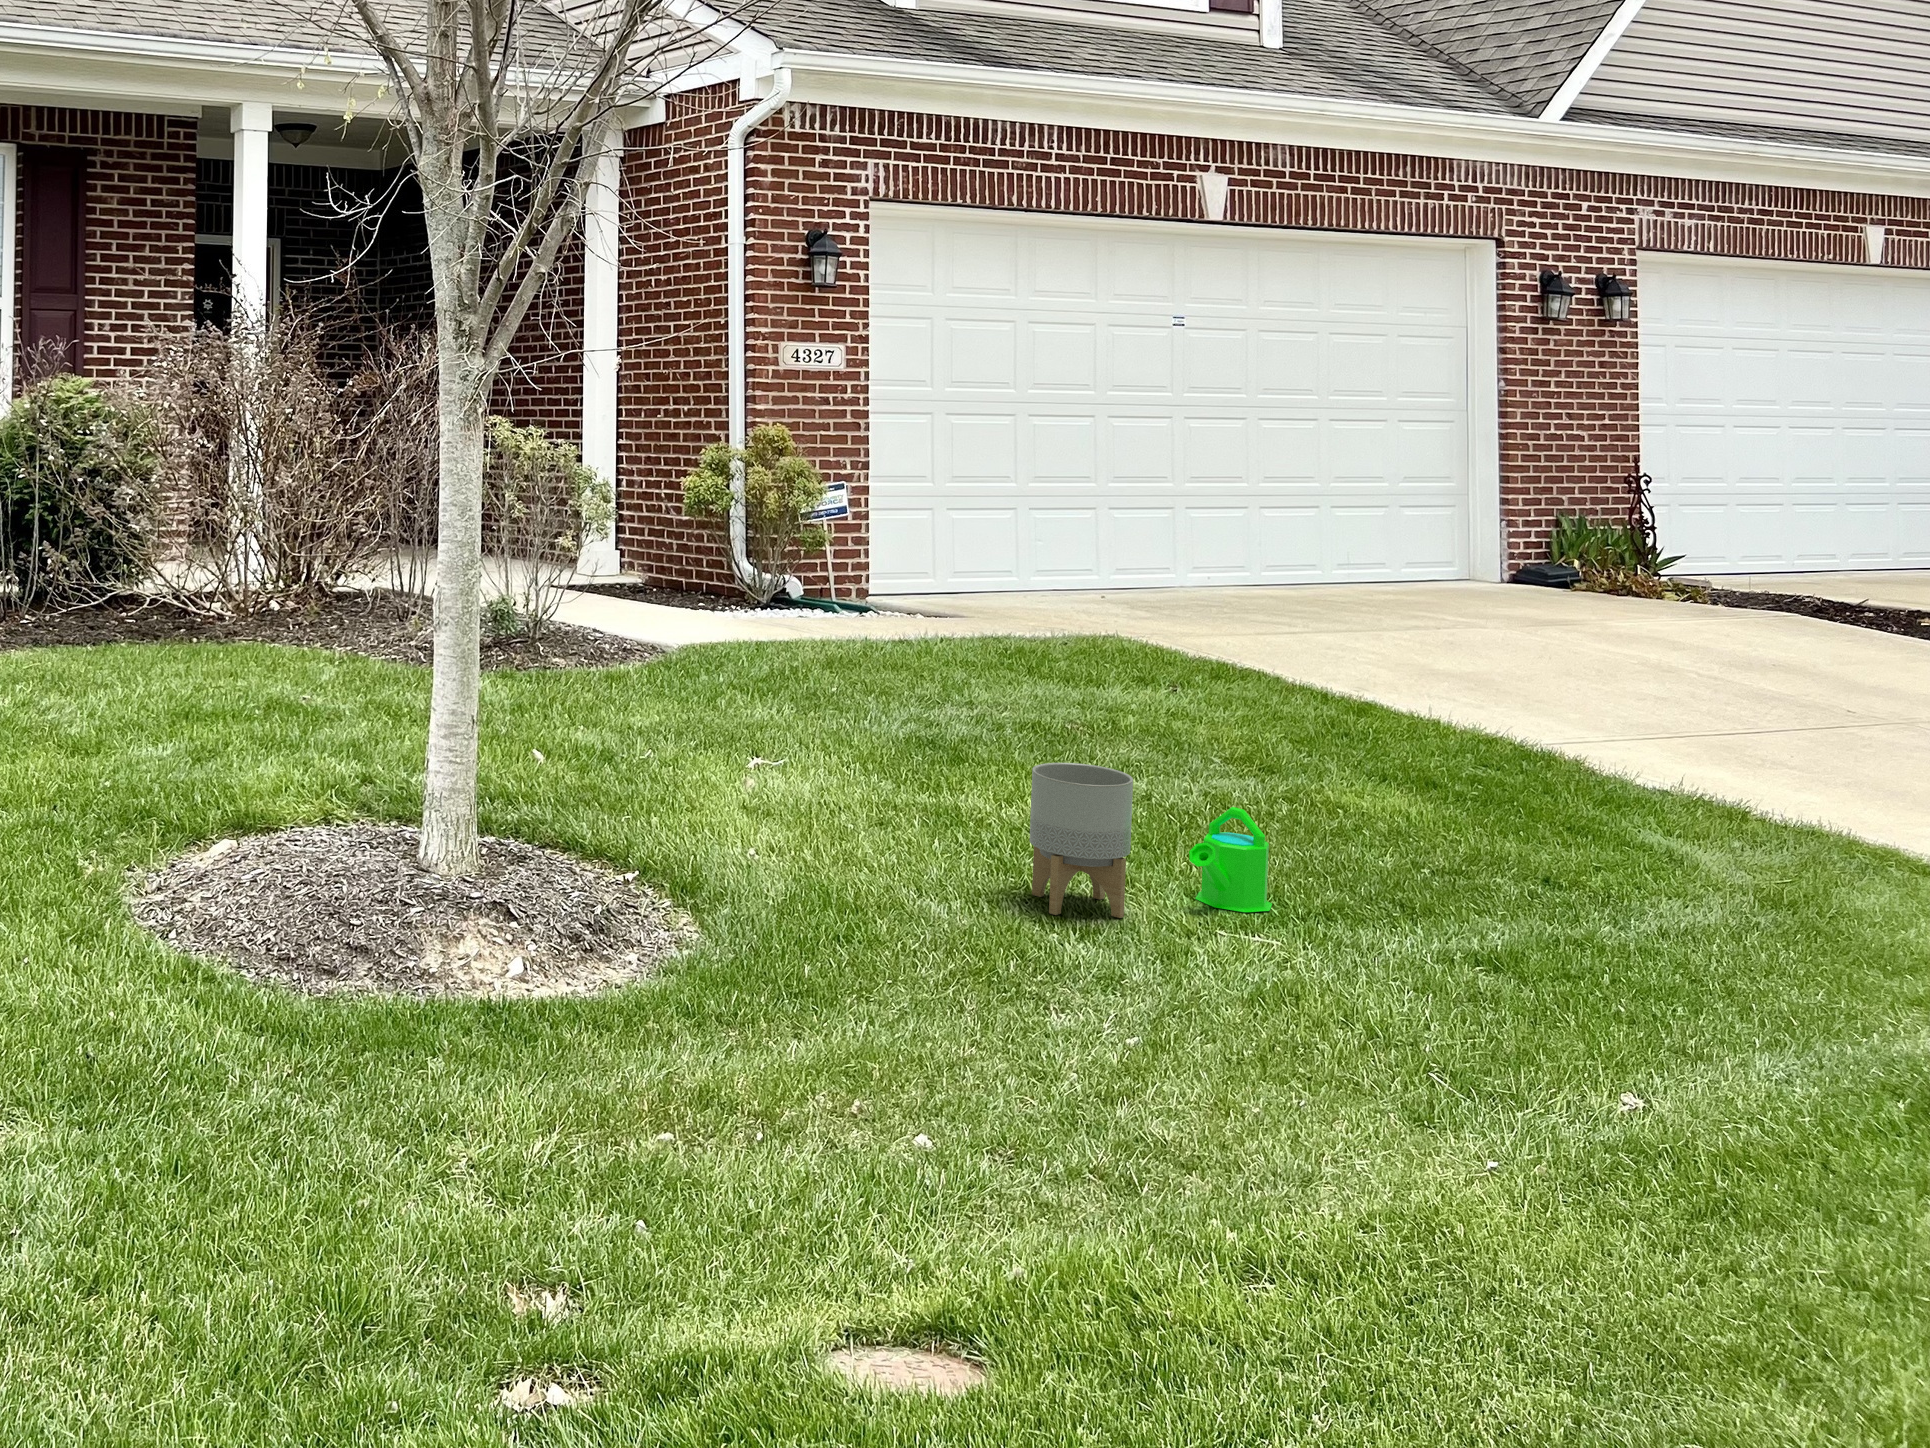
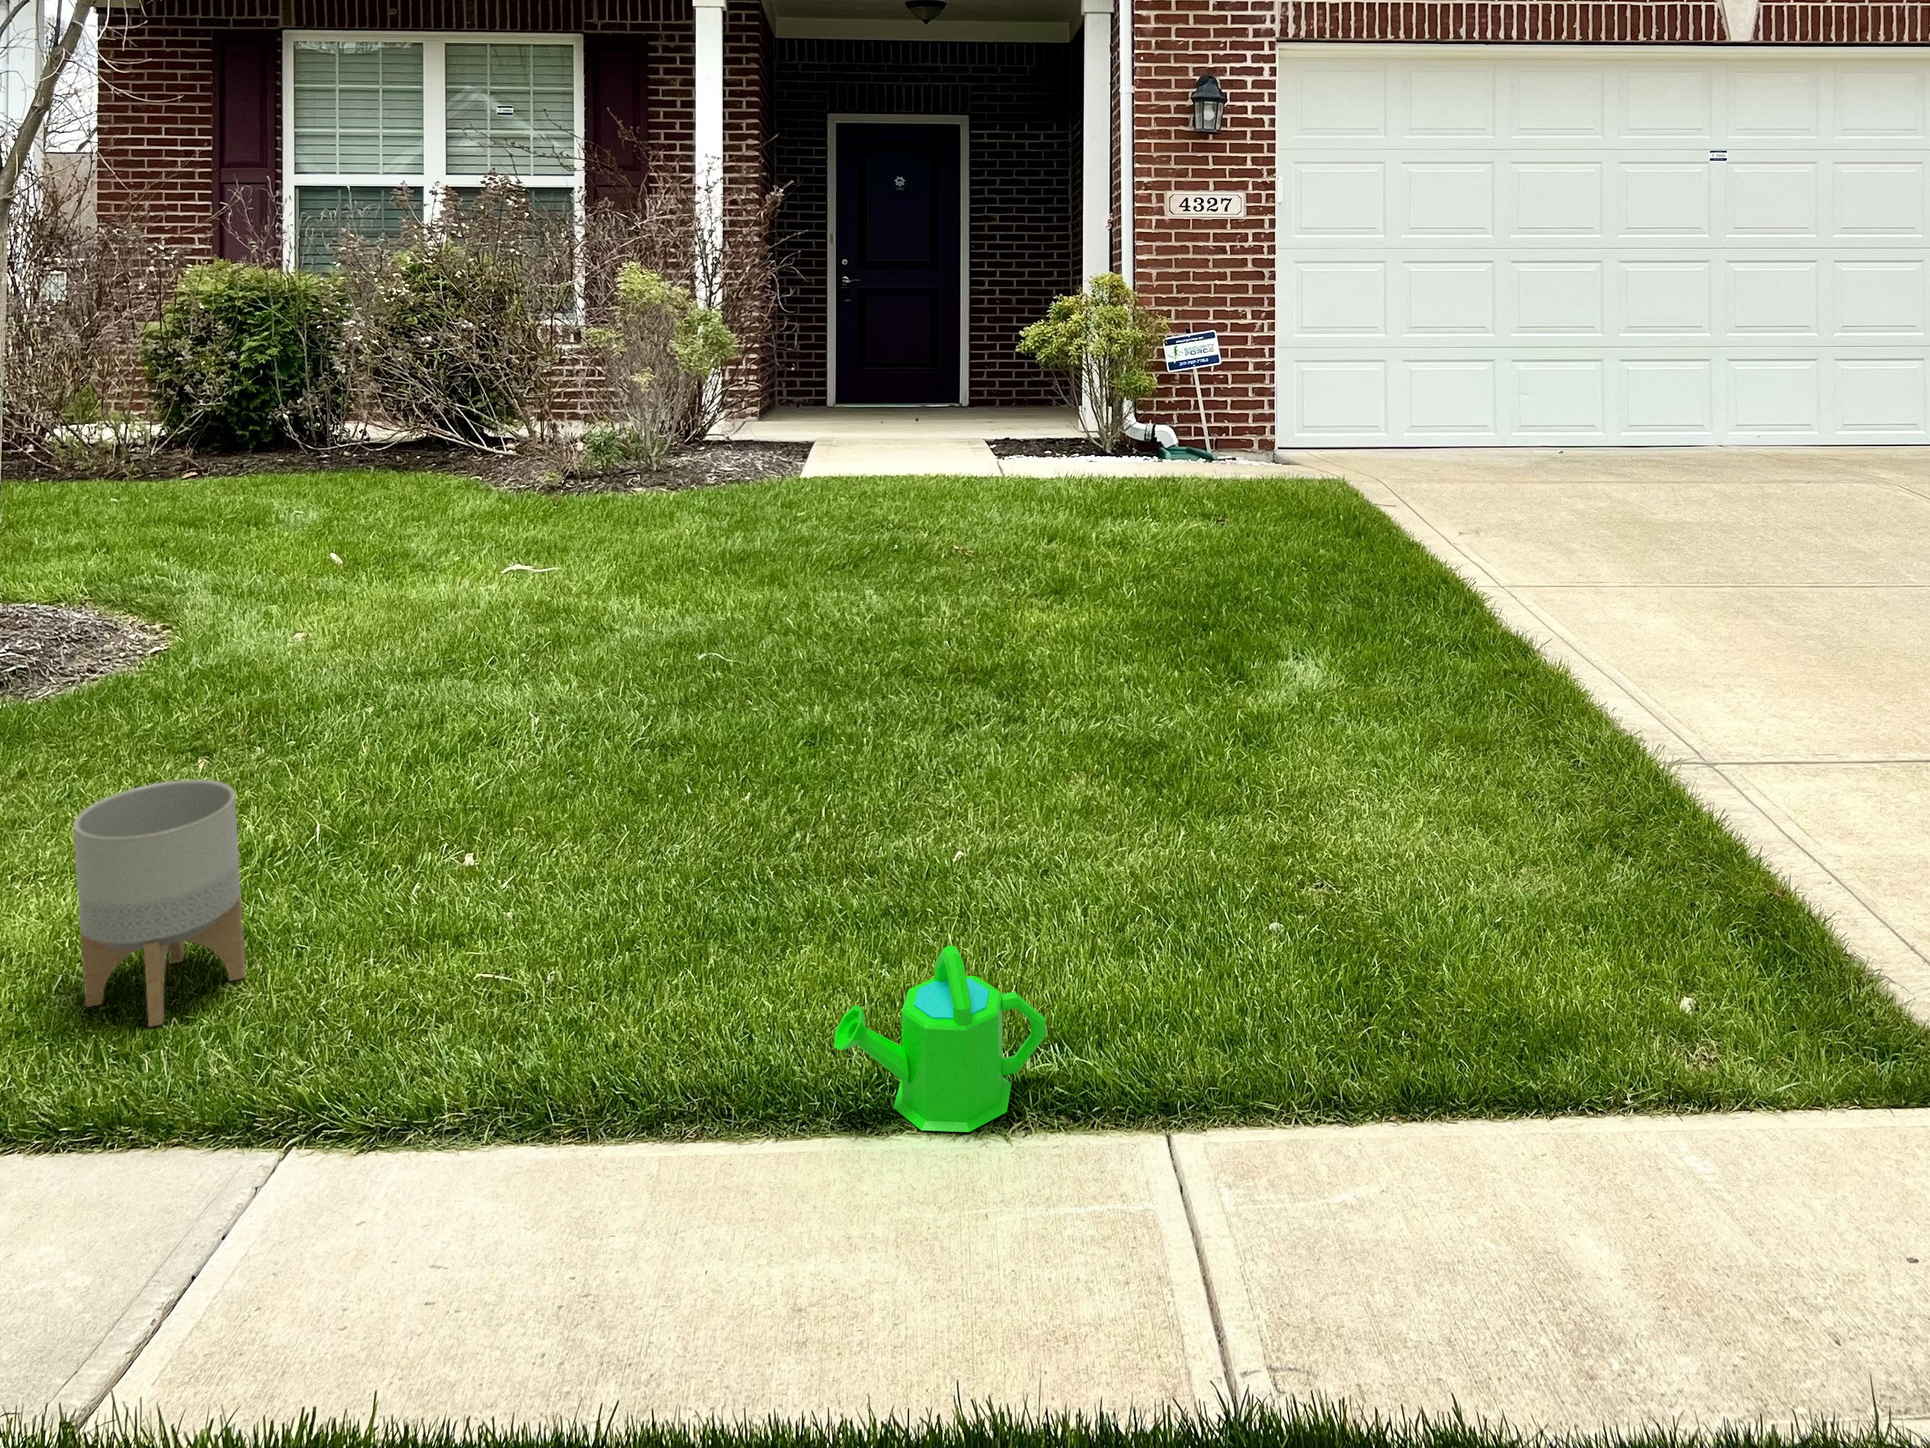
watering can: present [1189,807,1272,912] -> present [834,945,1046,1132]

